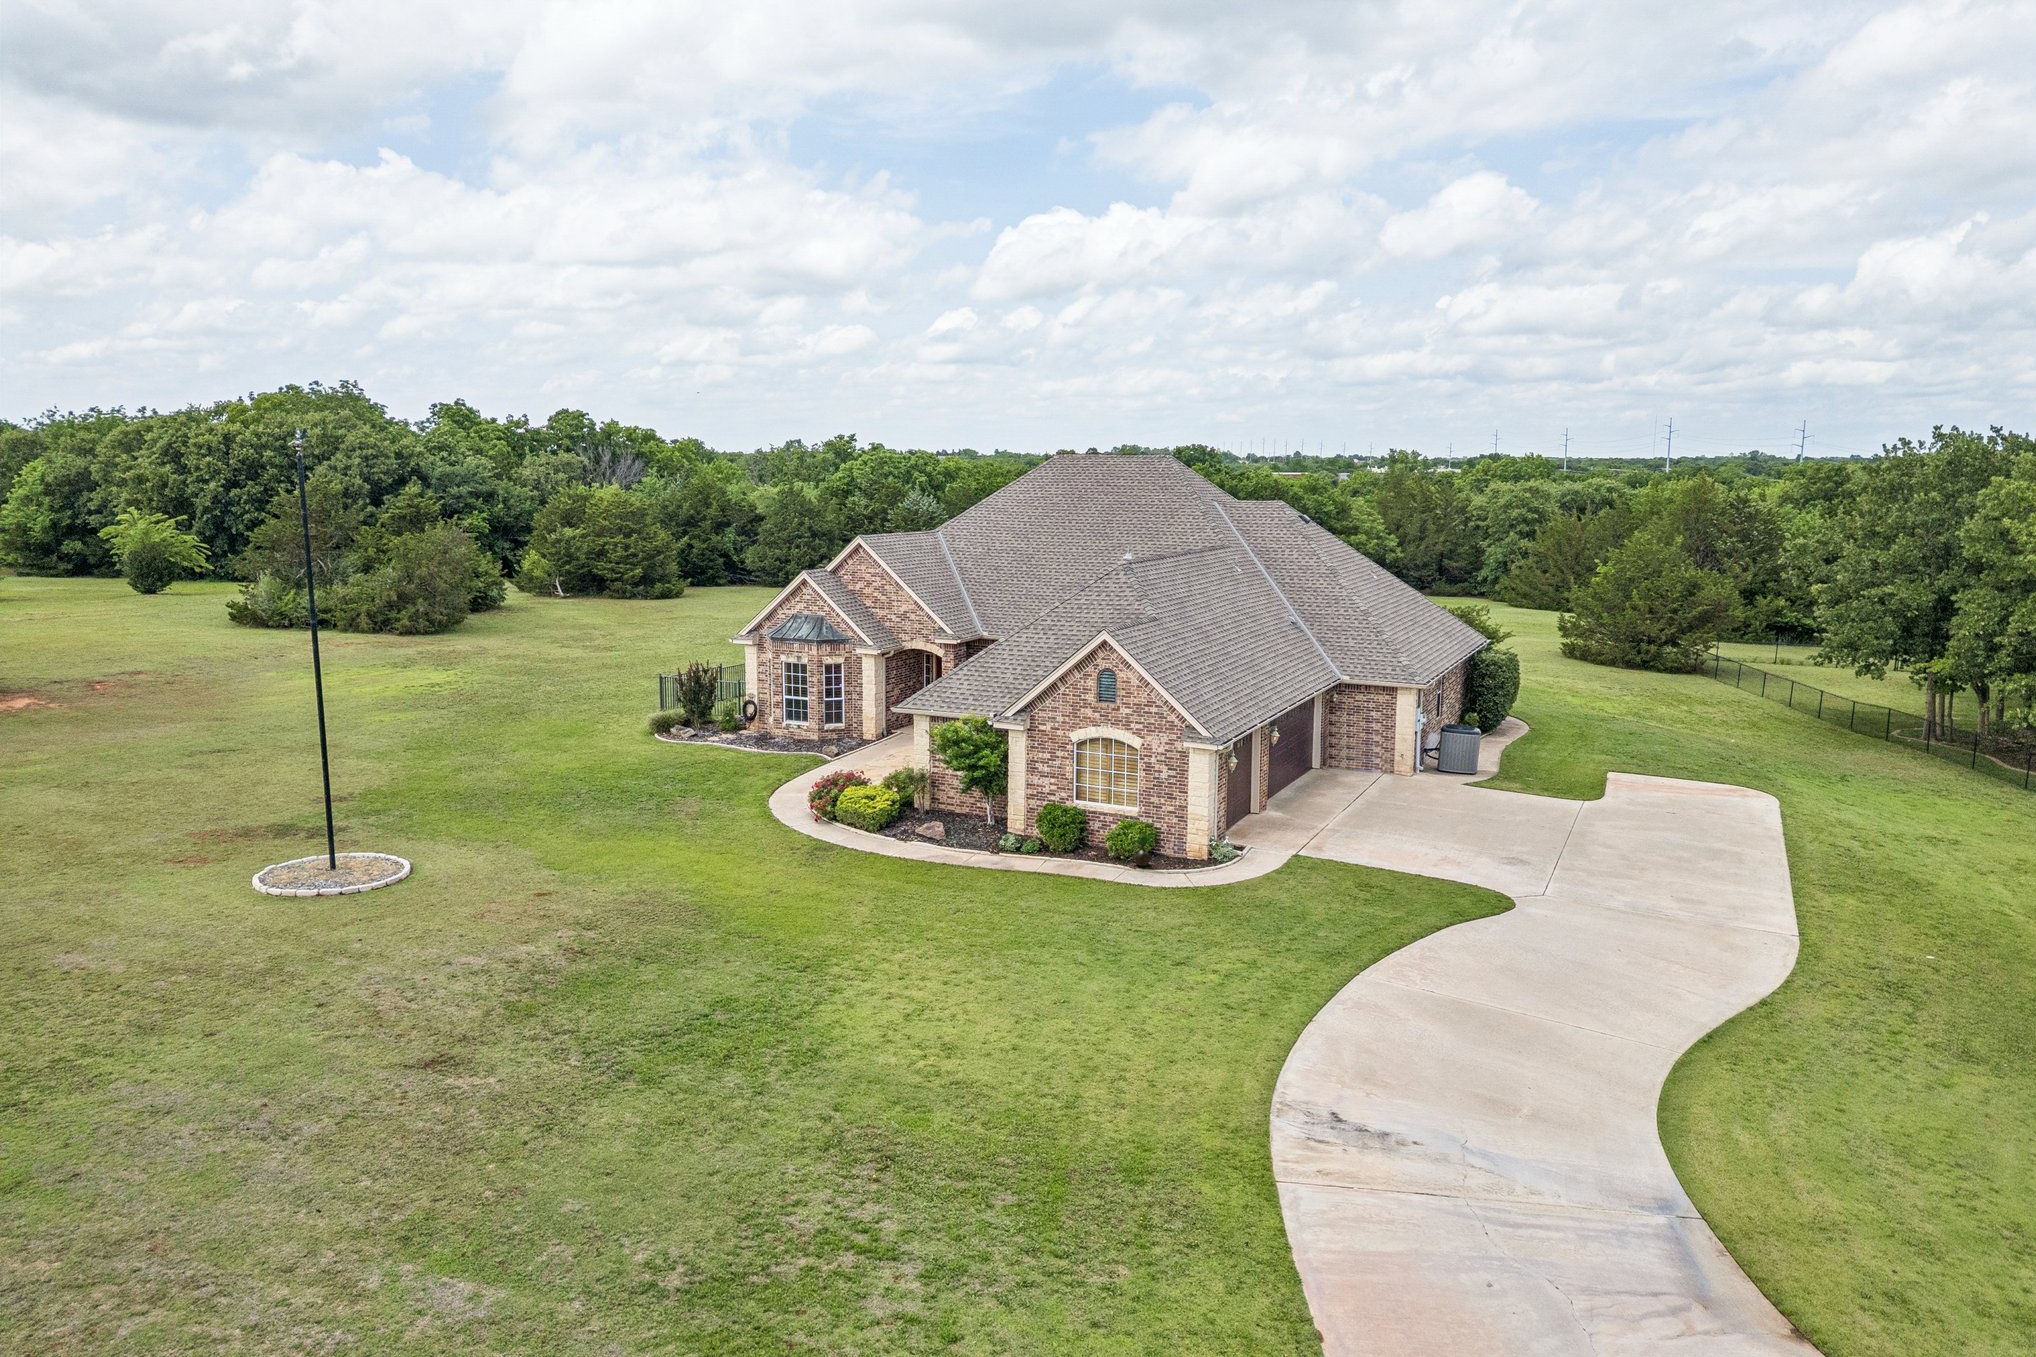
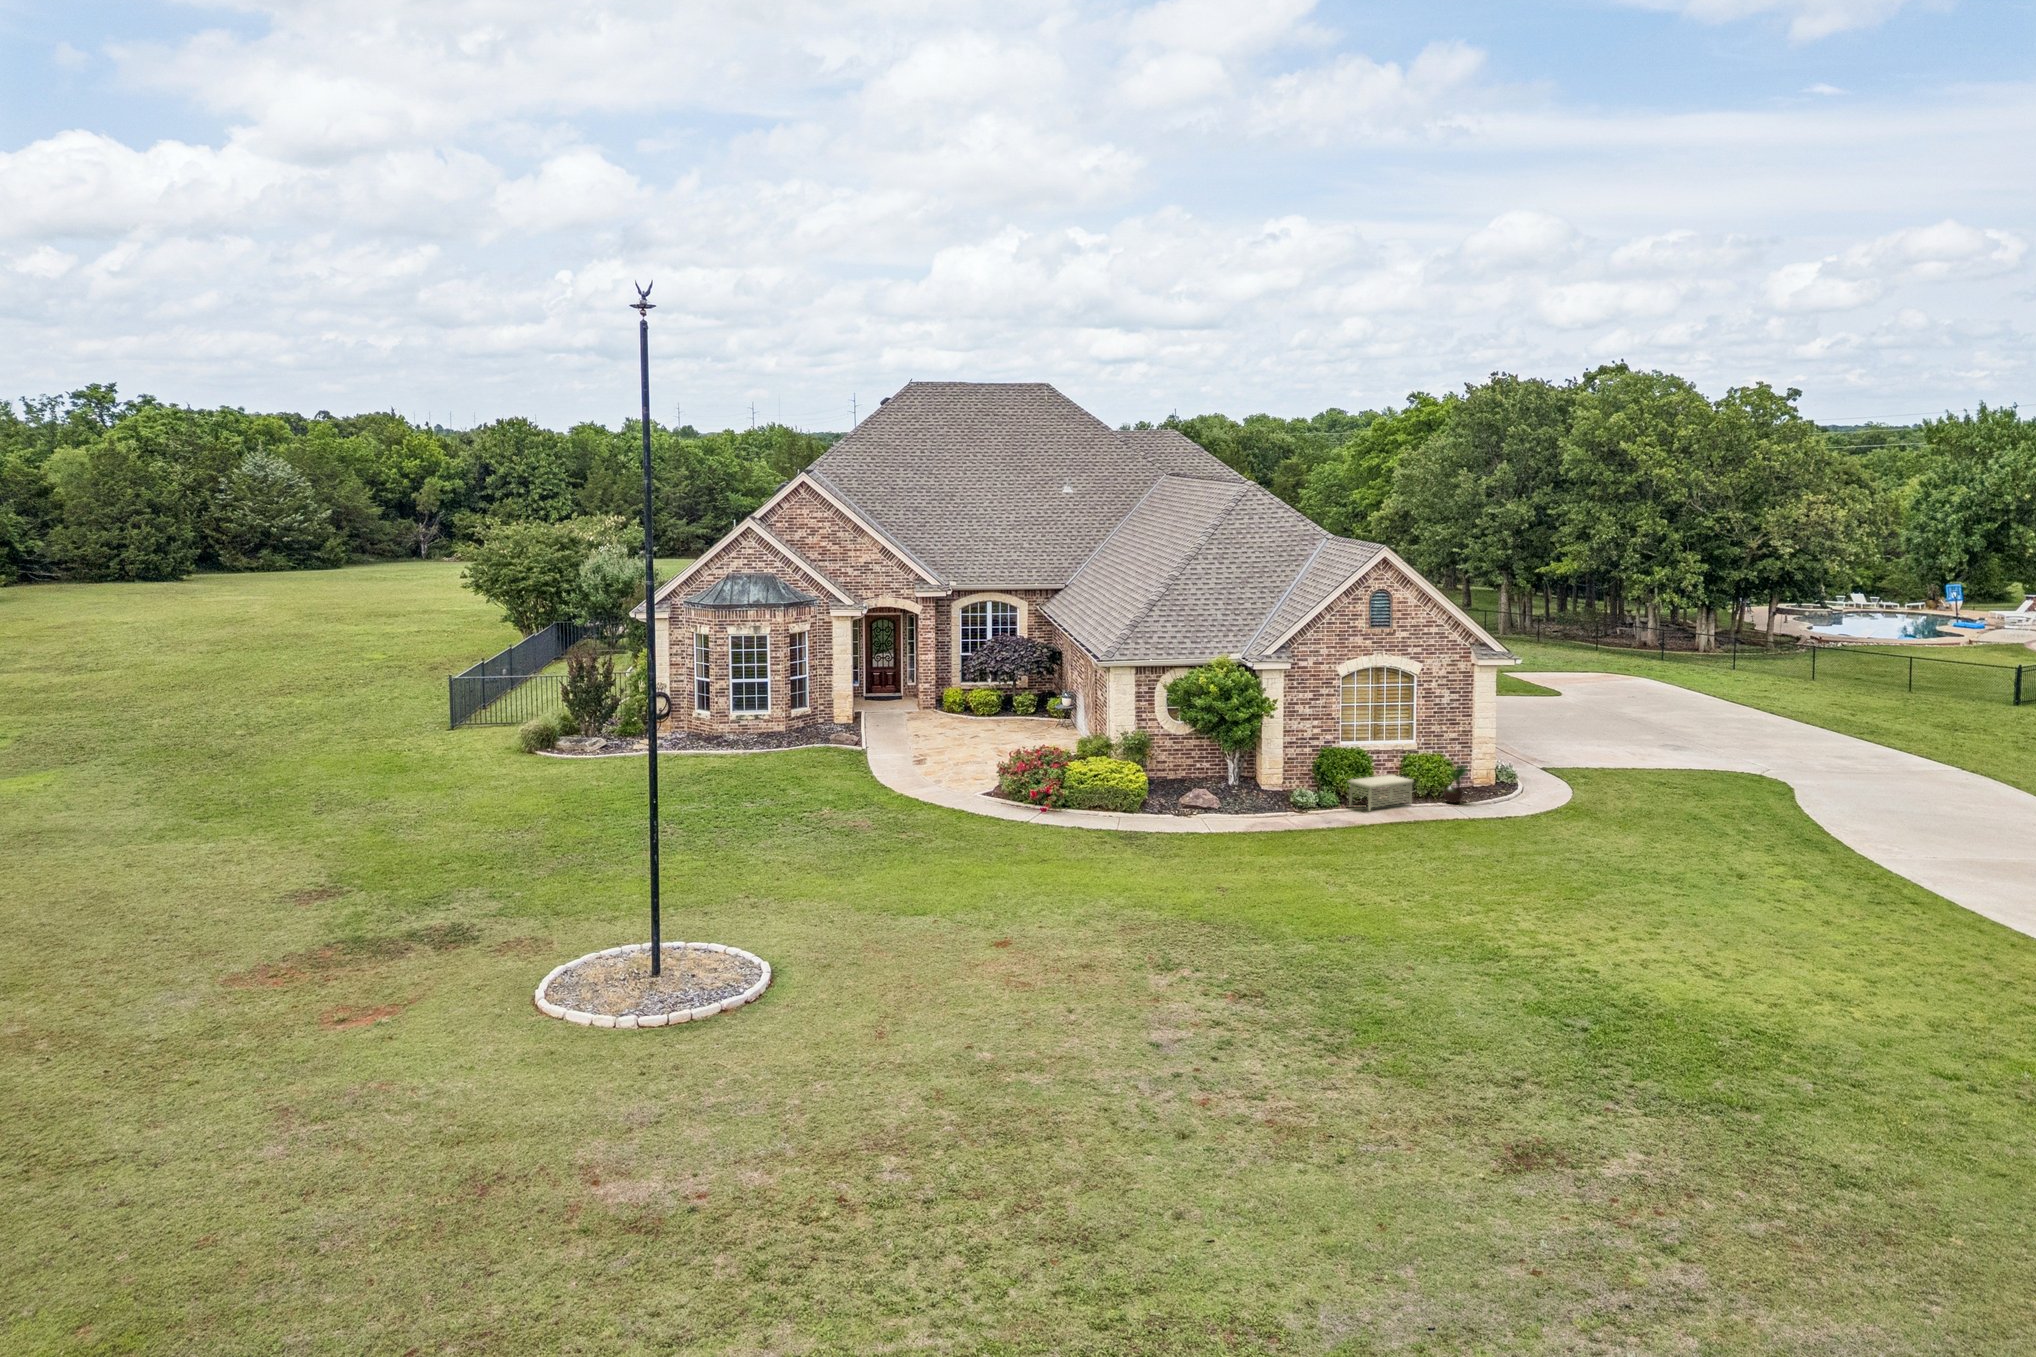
storage bench: none [1049,833,1103,863] -> present [1348,775,1413,811]

